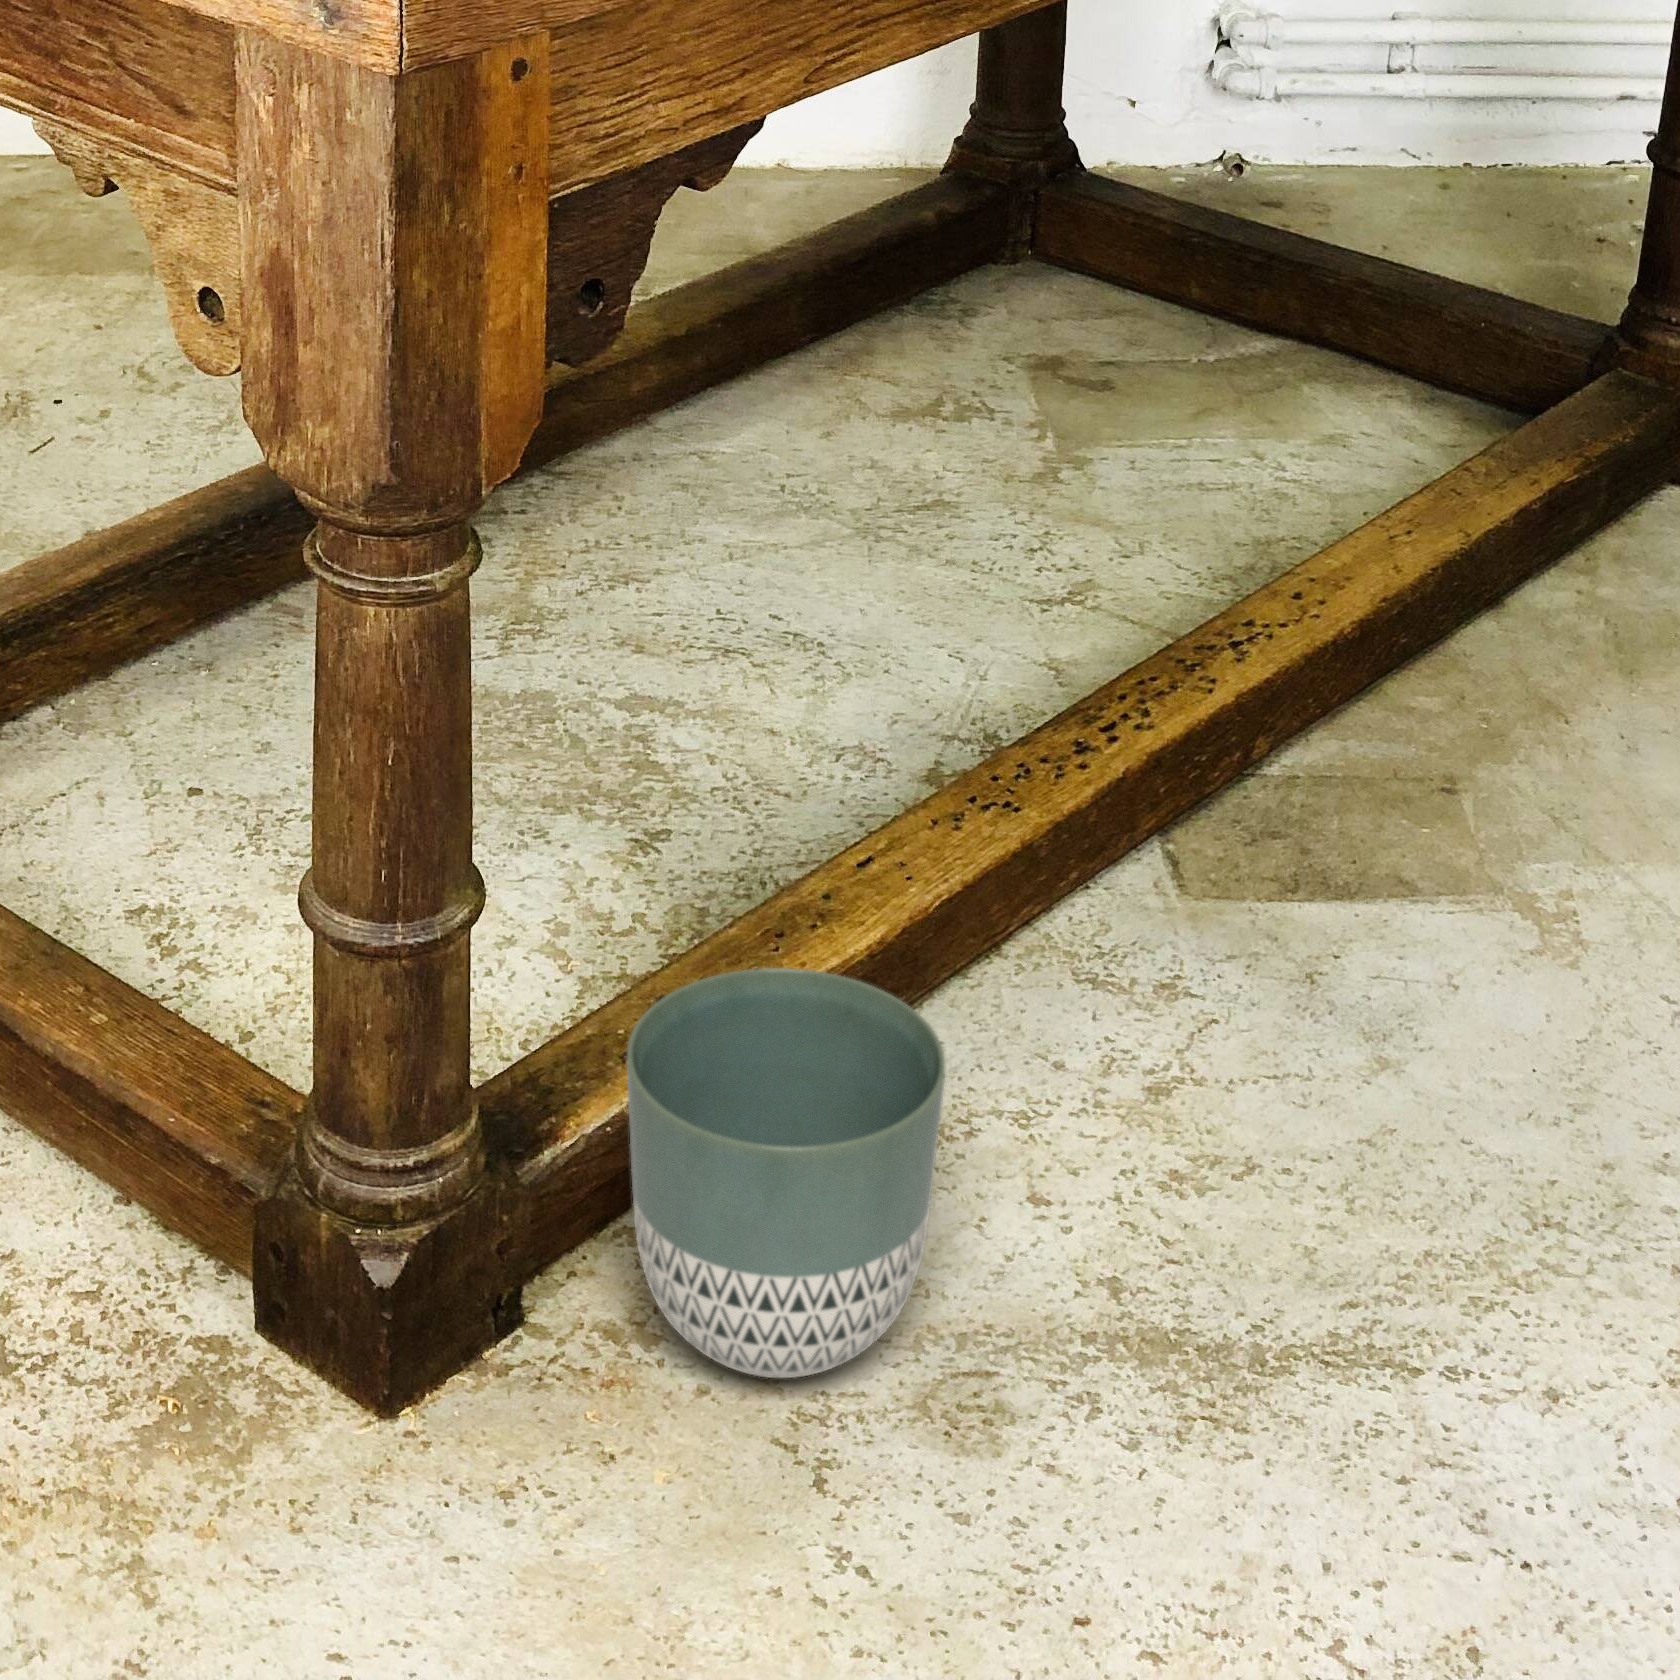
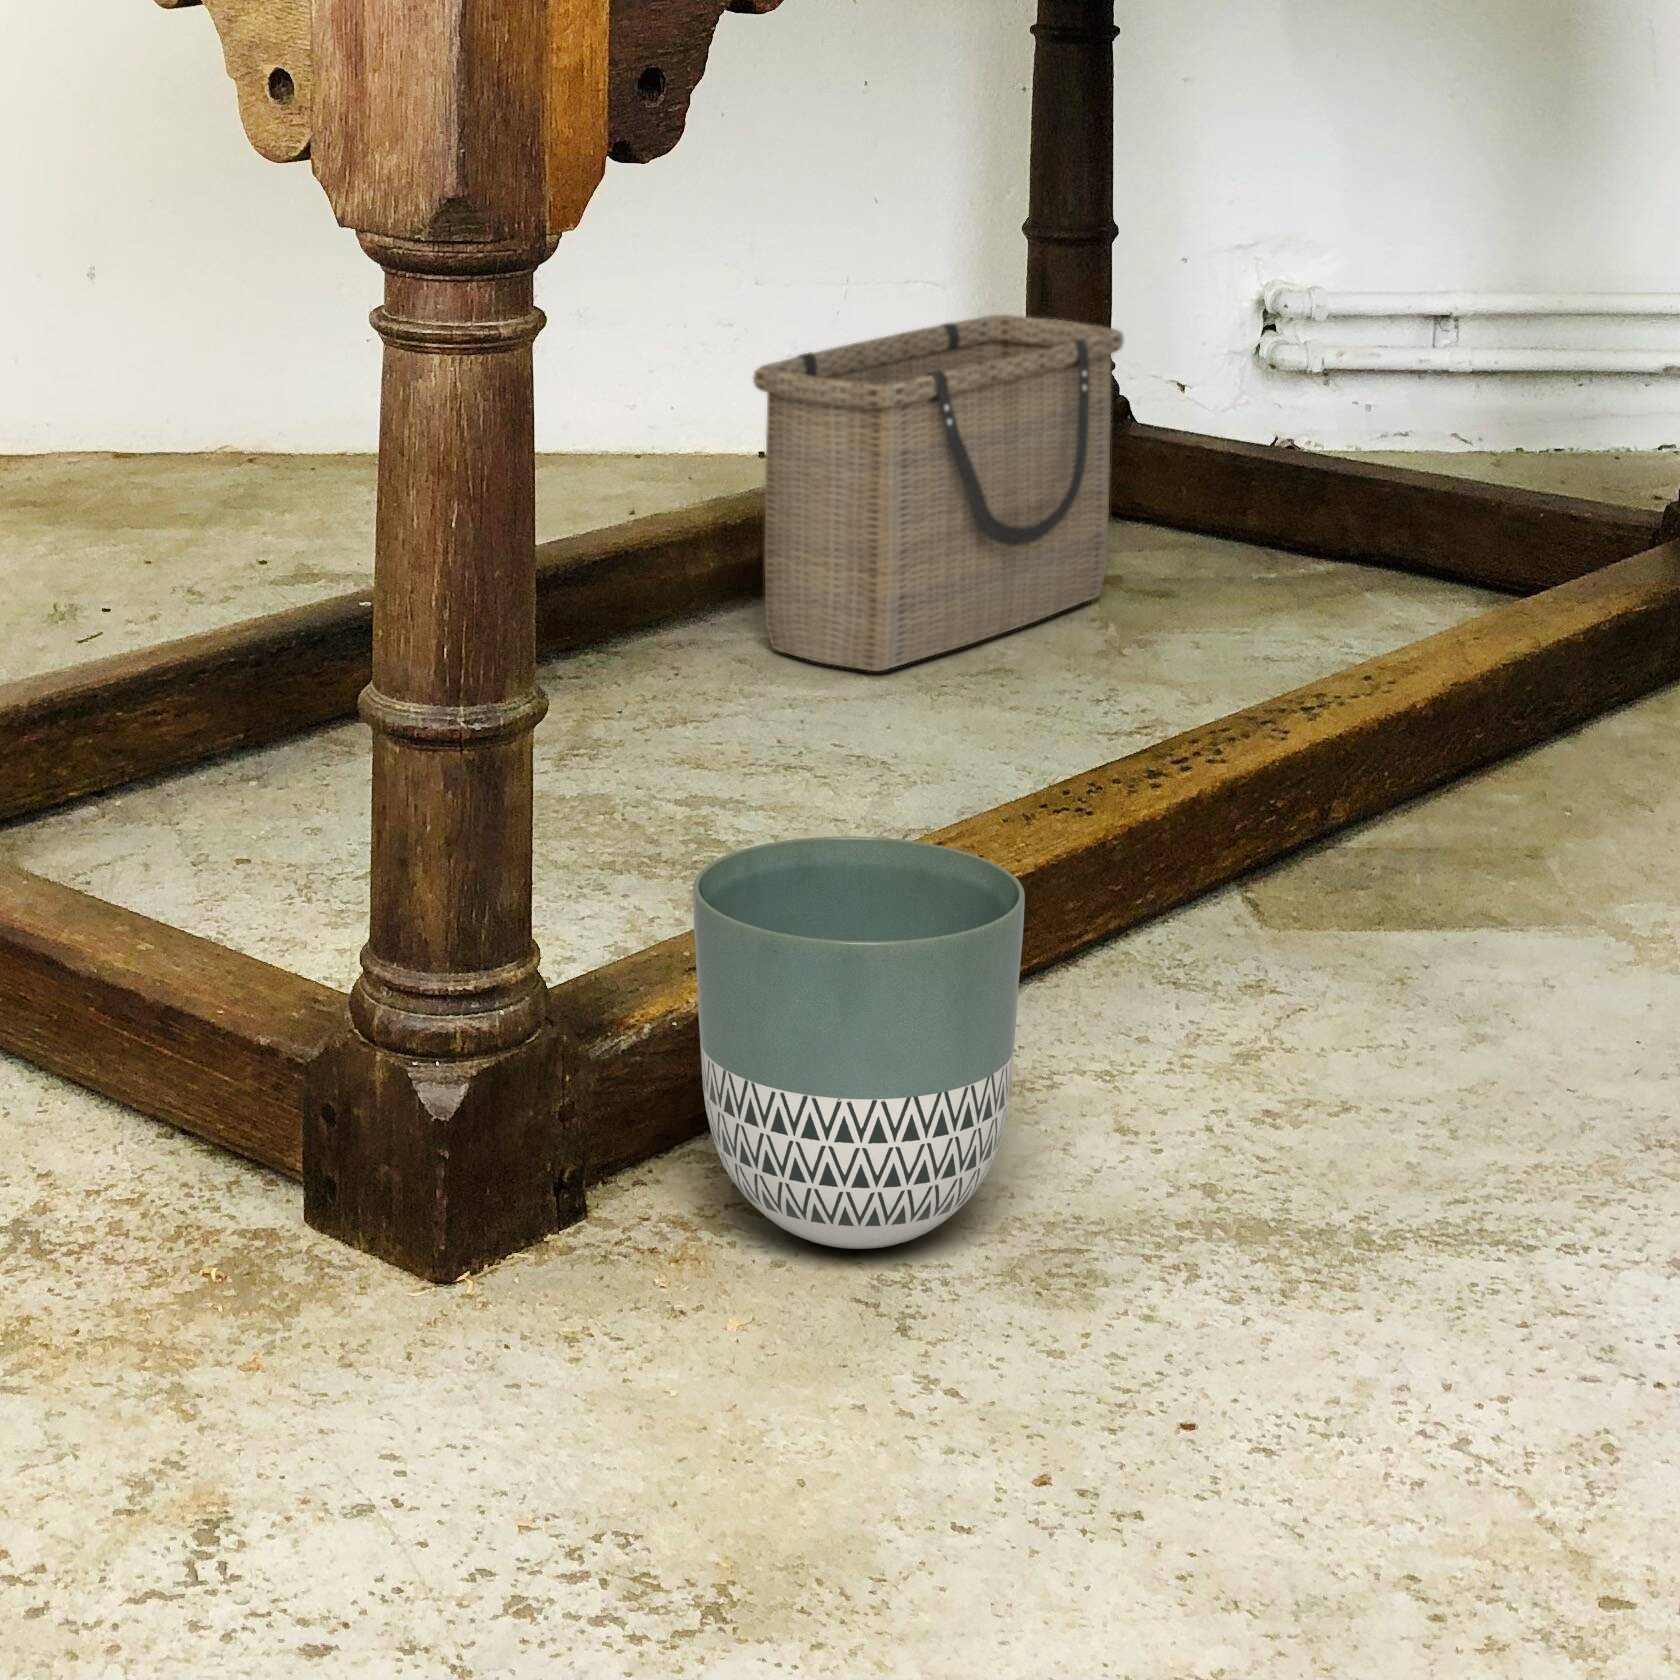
basket: none [709,101,1084,504] -> present [753,315,1124,671]

